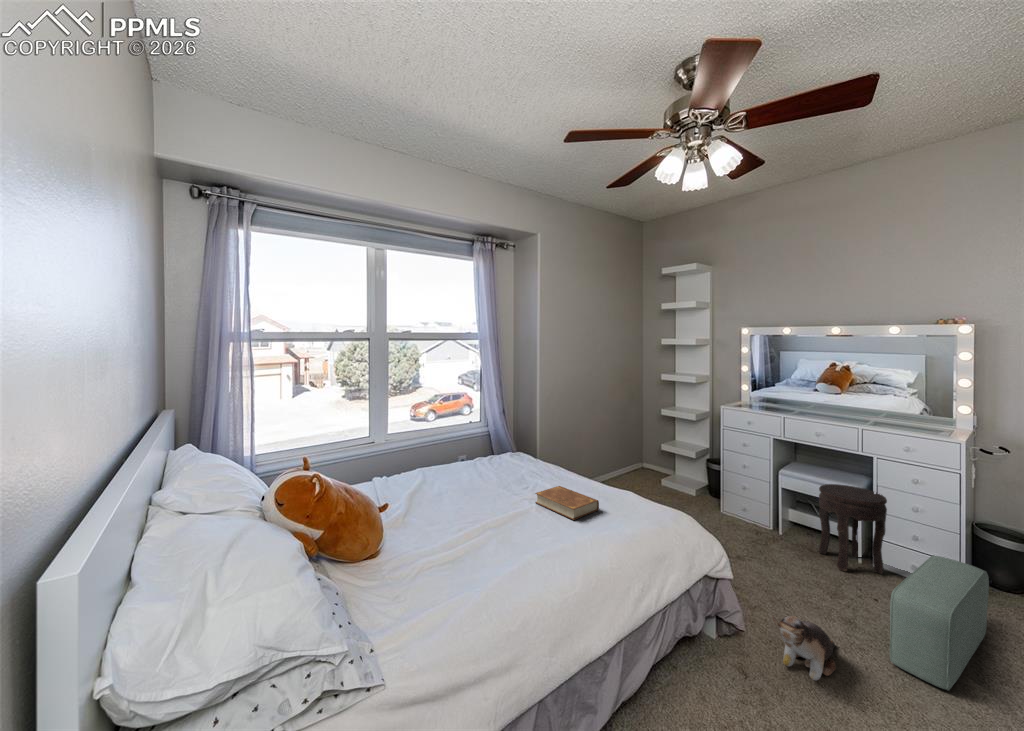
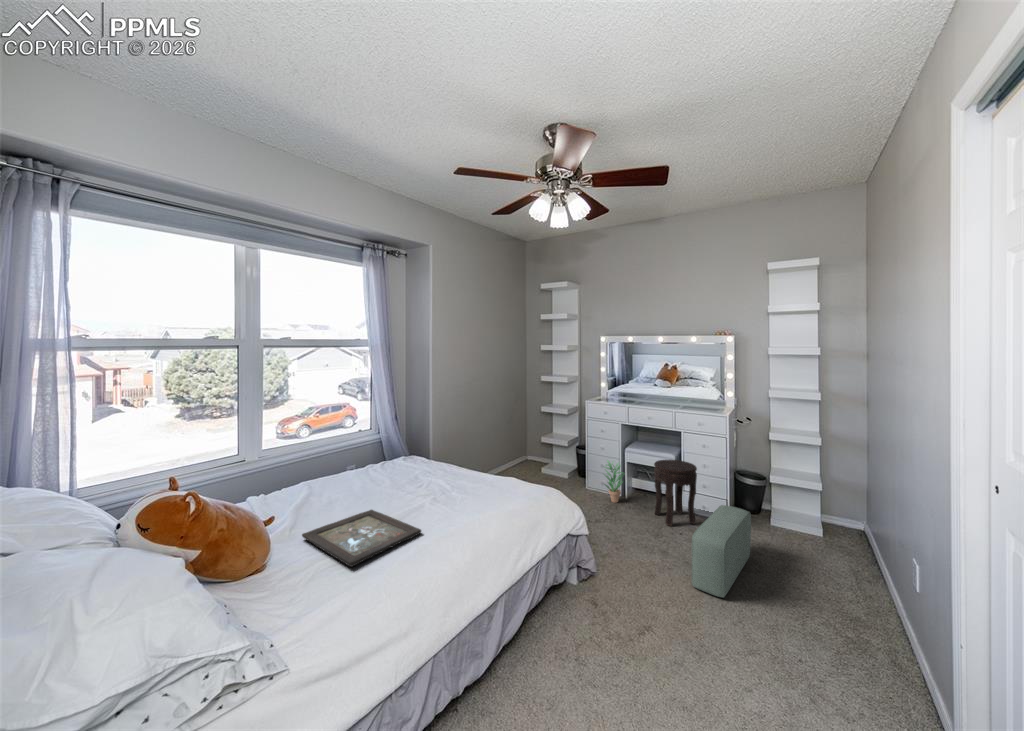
potted plant: none [743,477,776,531] -> present [605,461,623,503]
book: present [535,486,599,520] -> none [425,481,482,509]
tray: none [411,509,531,572] -> present [302,510,421,567]
plush toy: present [773,616,836,680] -> none [614,563,659,609]

